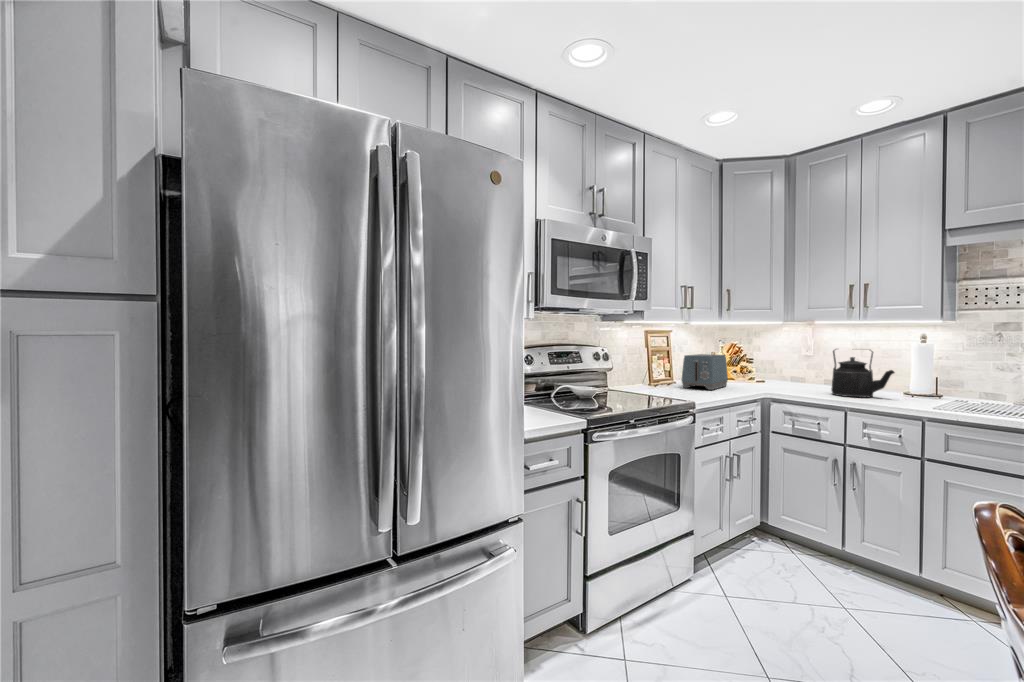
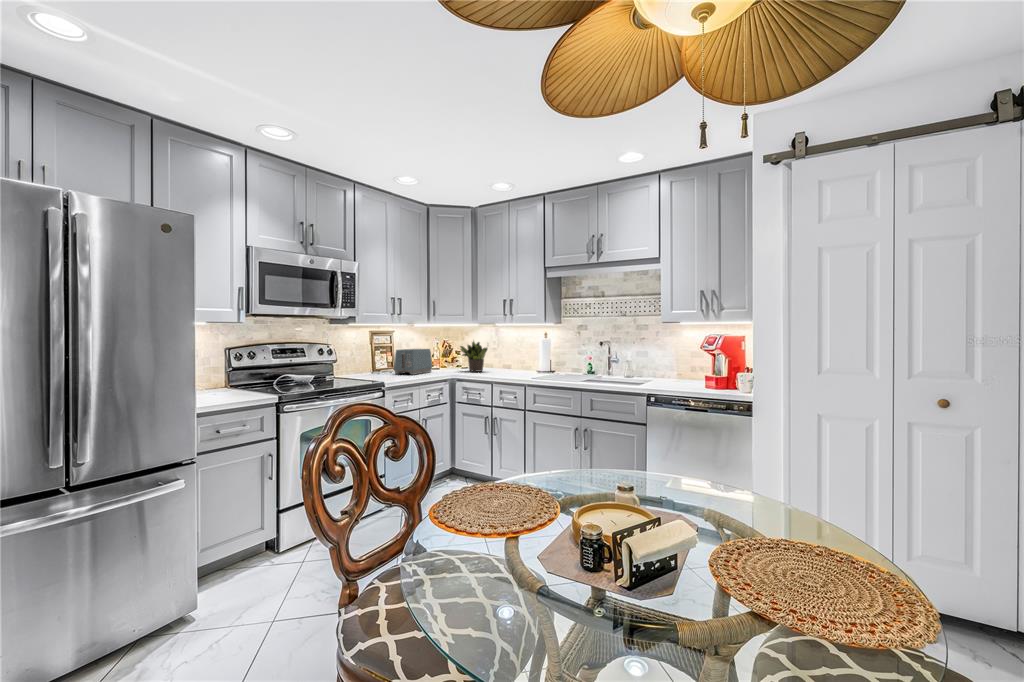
potted plant: none [764,342,816,389] -> present [460,341,488,372]
kettle: present [831,349,895,398] -> none [492,343,522,375]

